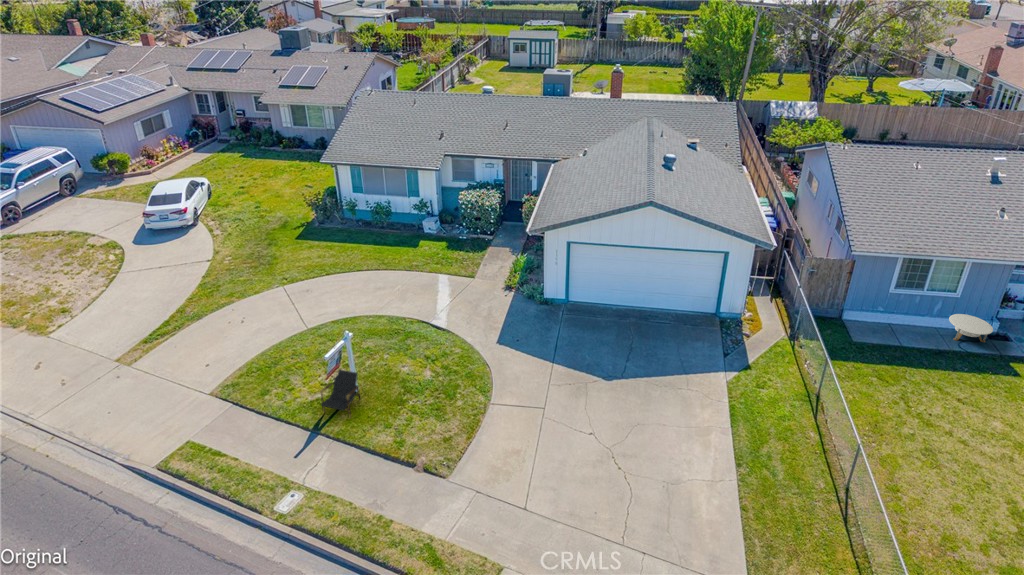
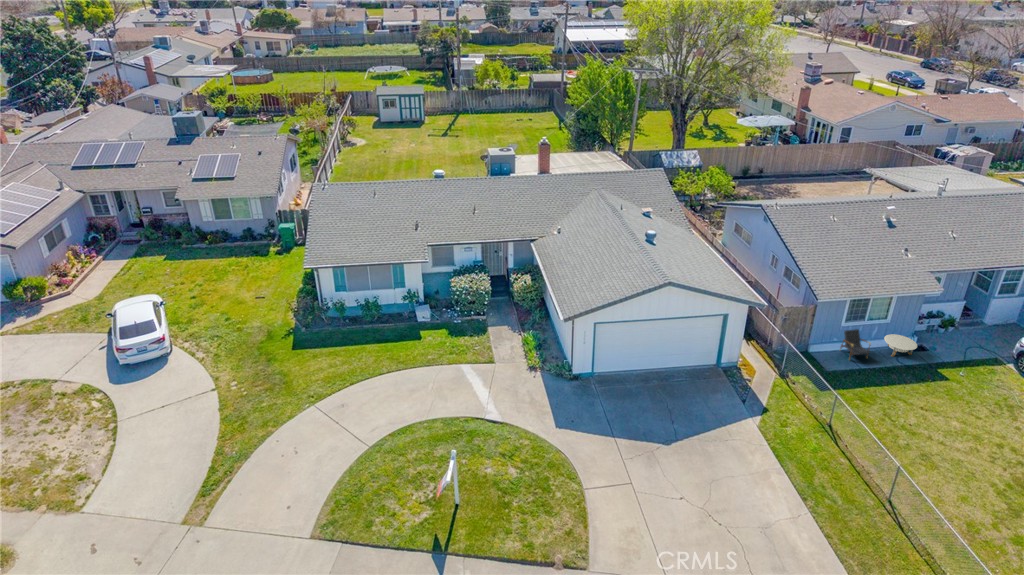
lounge chair: present [320,370,361,417] -> present [840,329,871,358]

